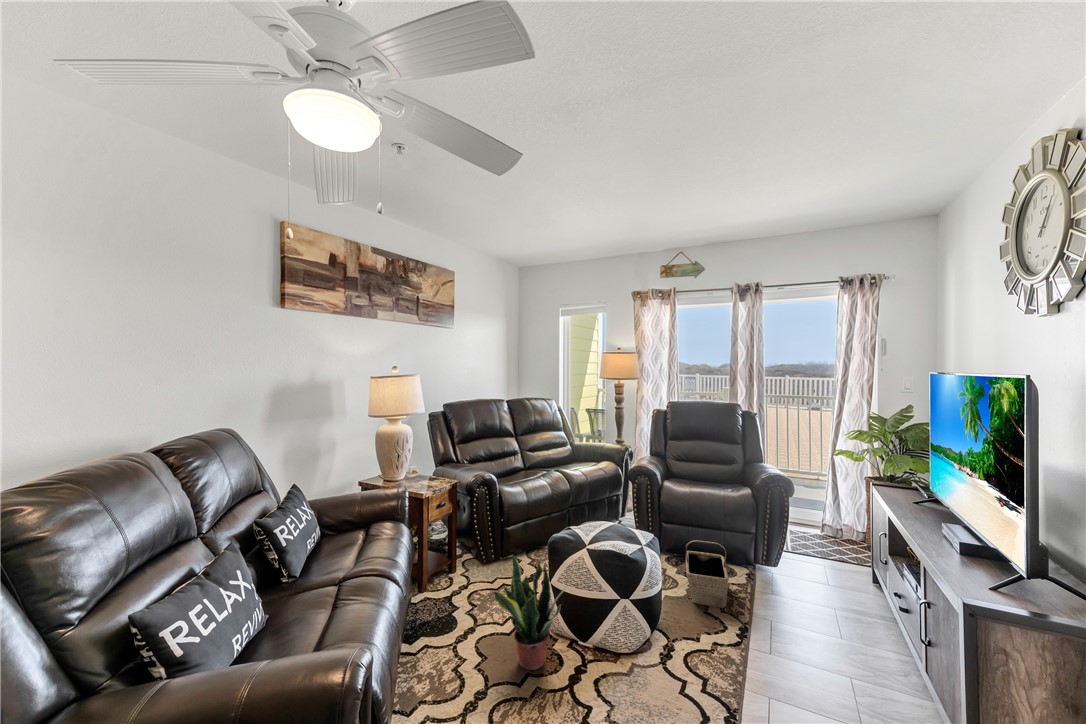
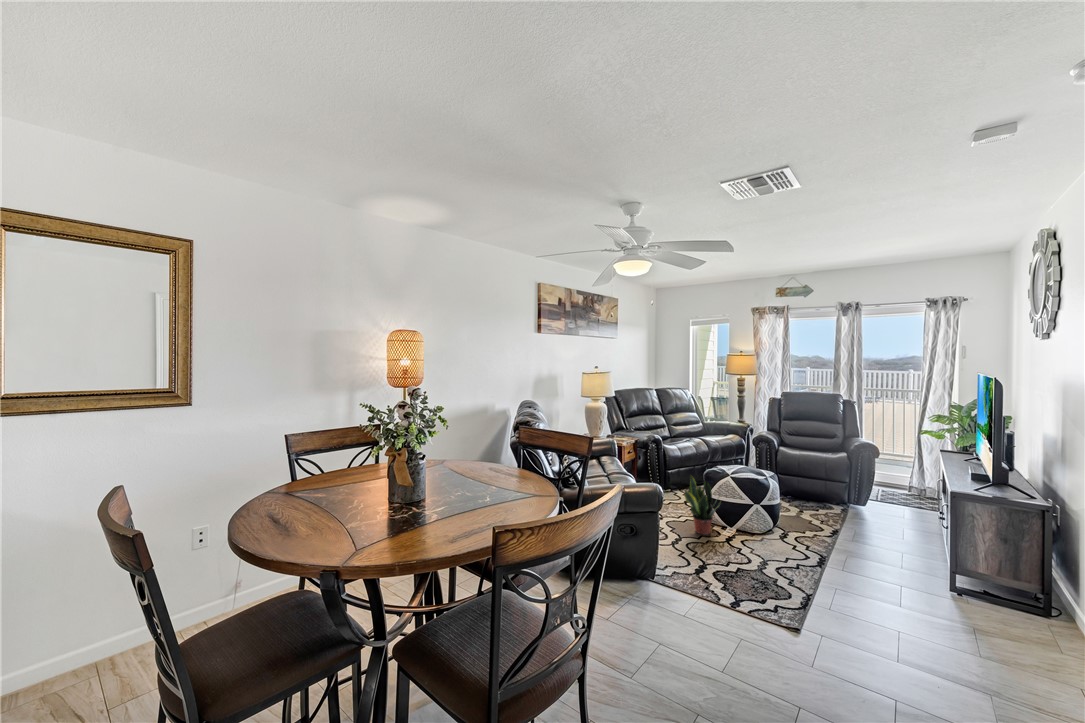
basket: present [686,540,729,608] -> none [795,482,825,523]

